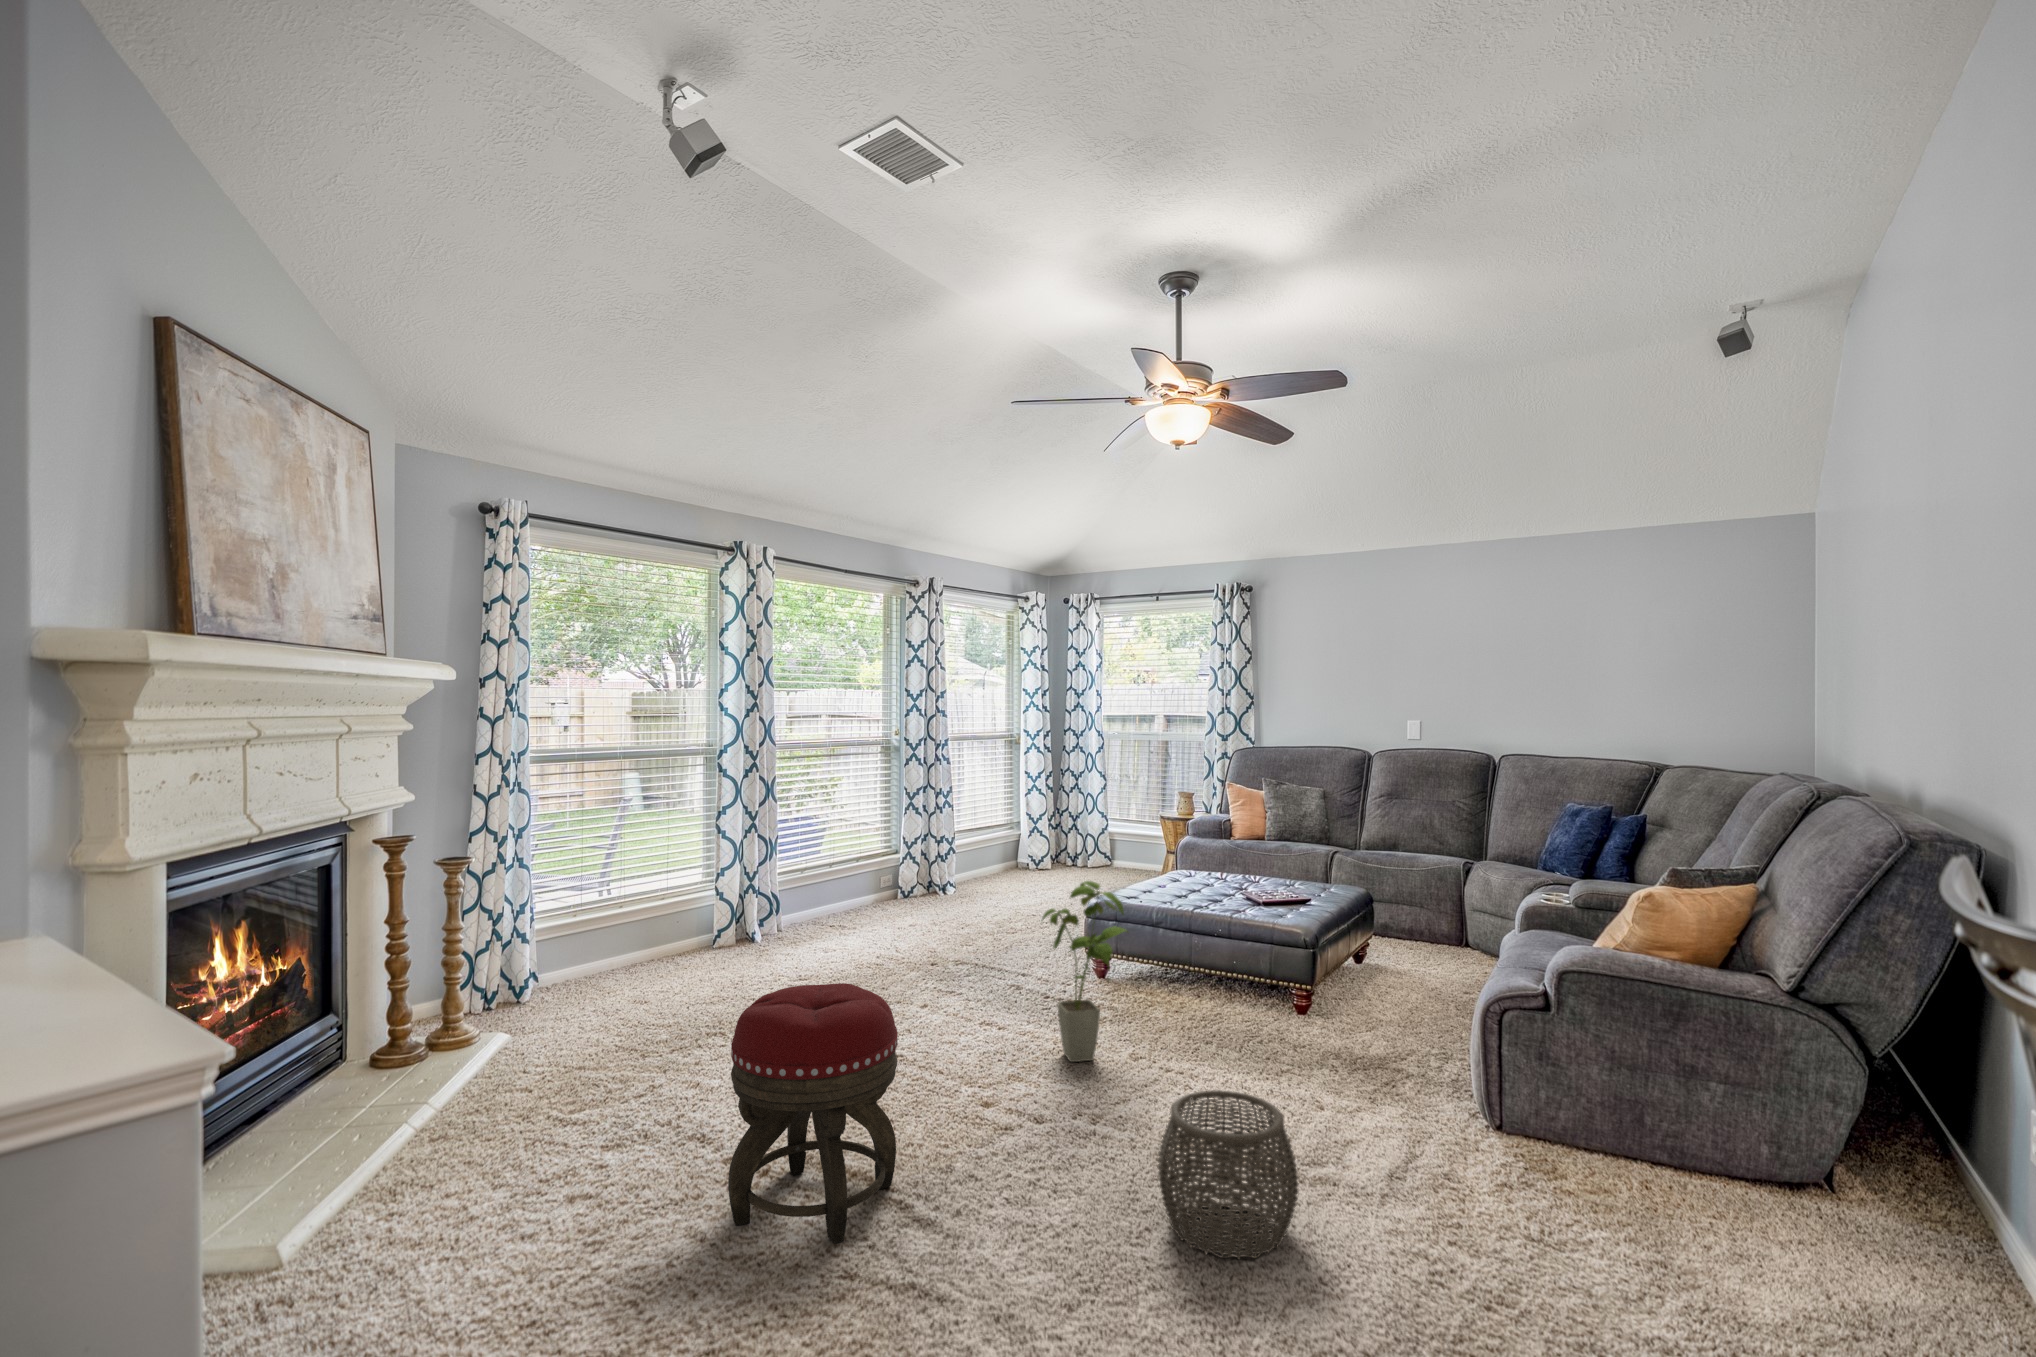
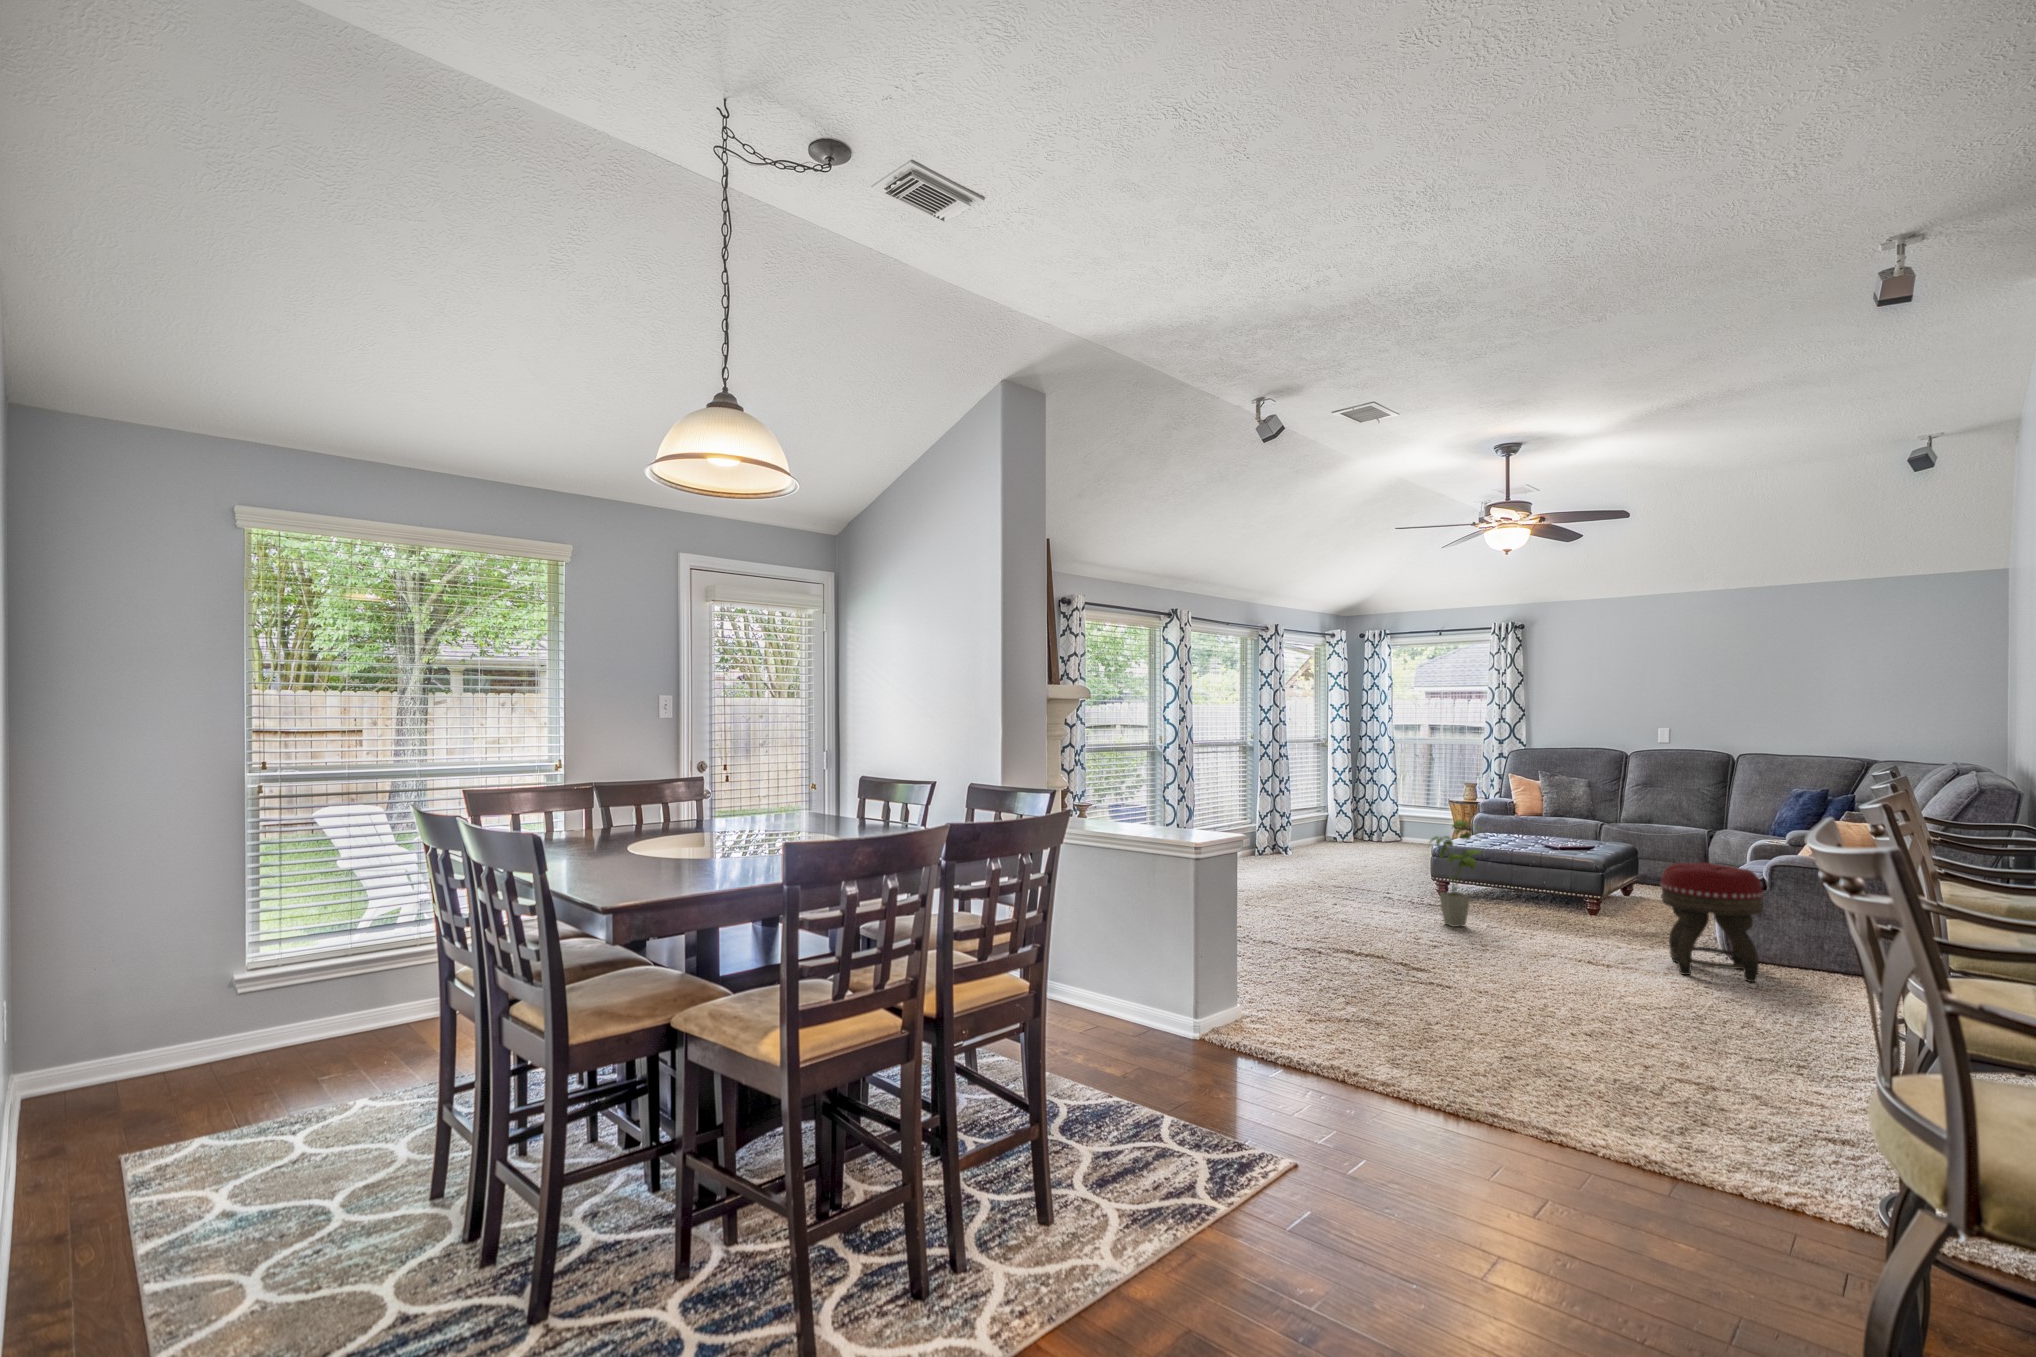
footstool: present [728,983,898,1243] -> present [1661,863,1764,982]
woven basket: present [1157,1090,1299,1259] -> none [1541,913,1621,985]

